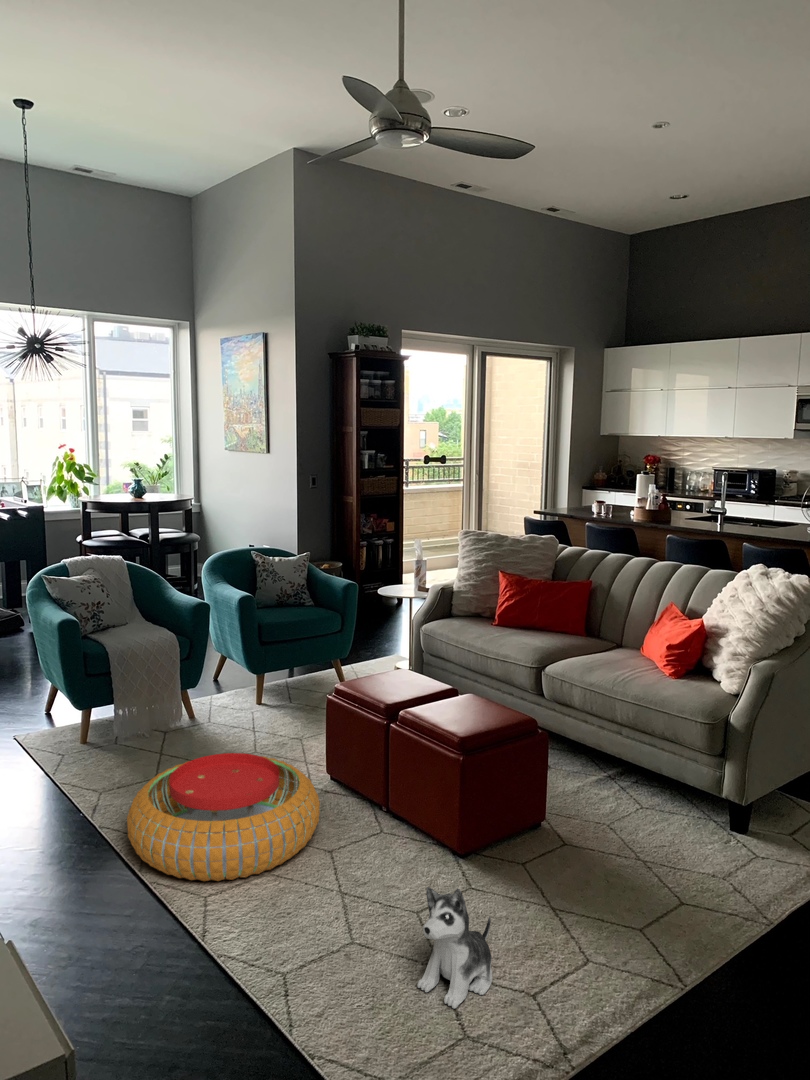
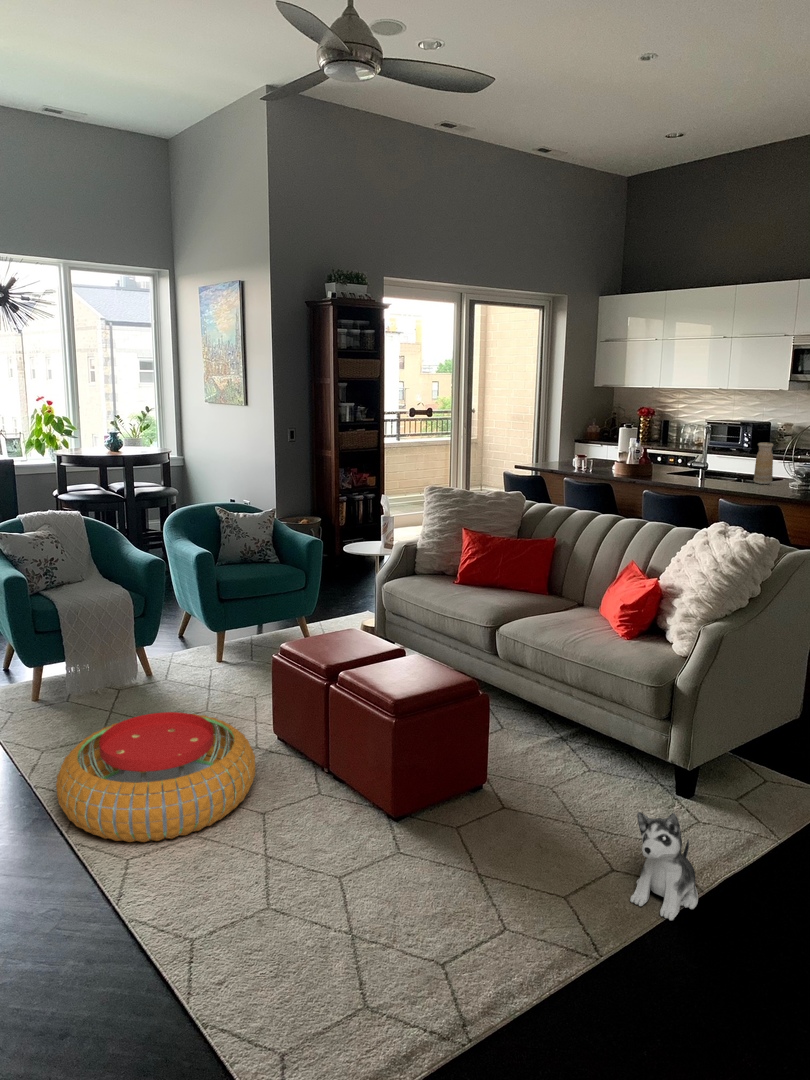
vase: none [772,489,791,529] -> present [754,442,773,484]
plush toy: present [417,887,492,1009] -> present [630,812,698,920]

